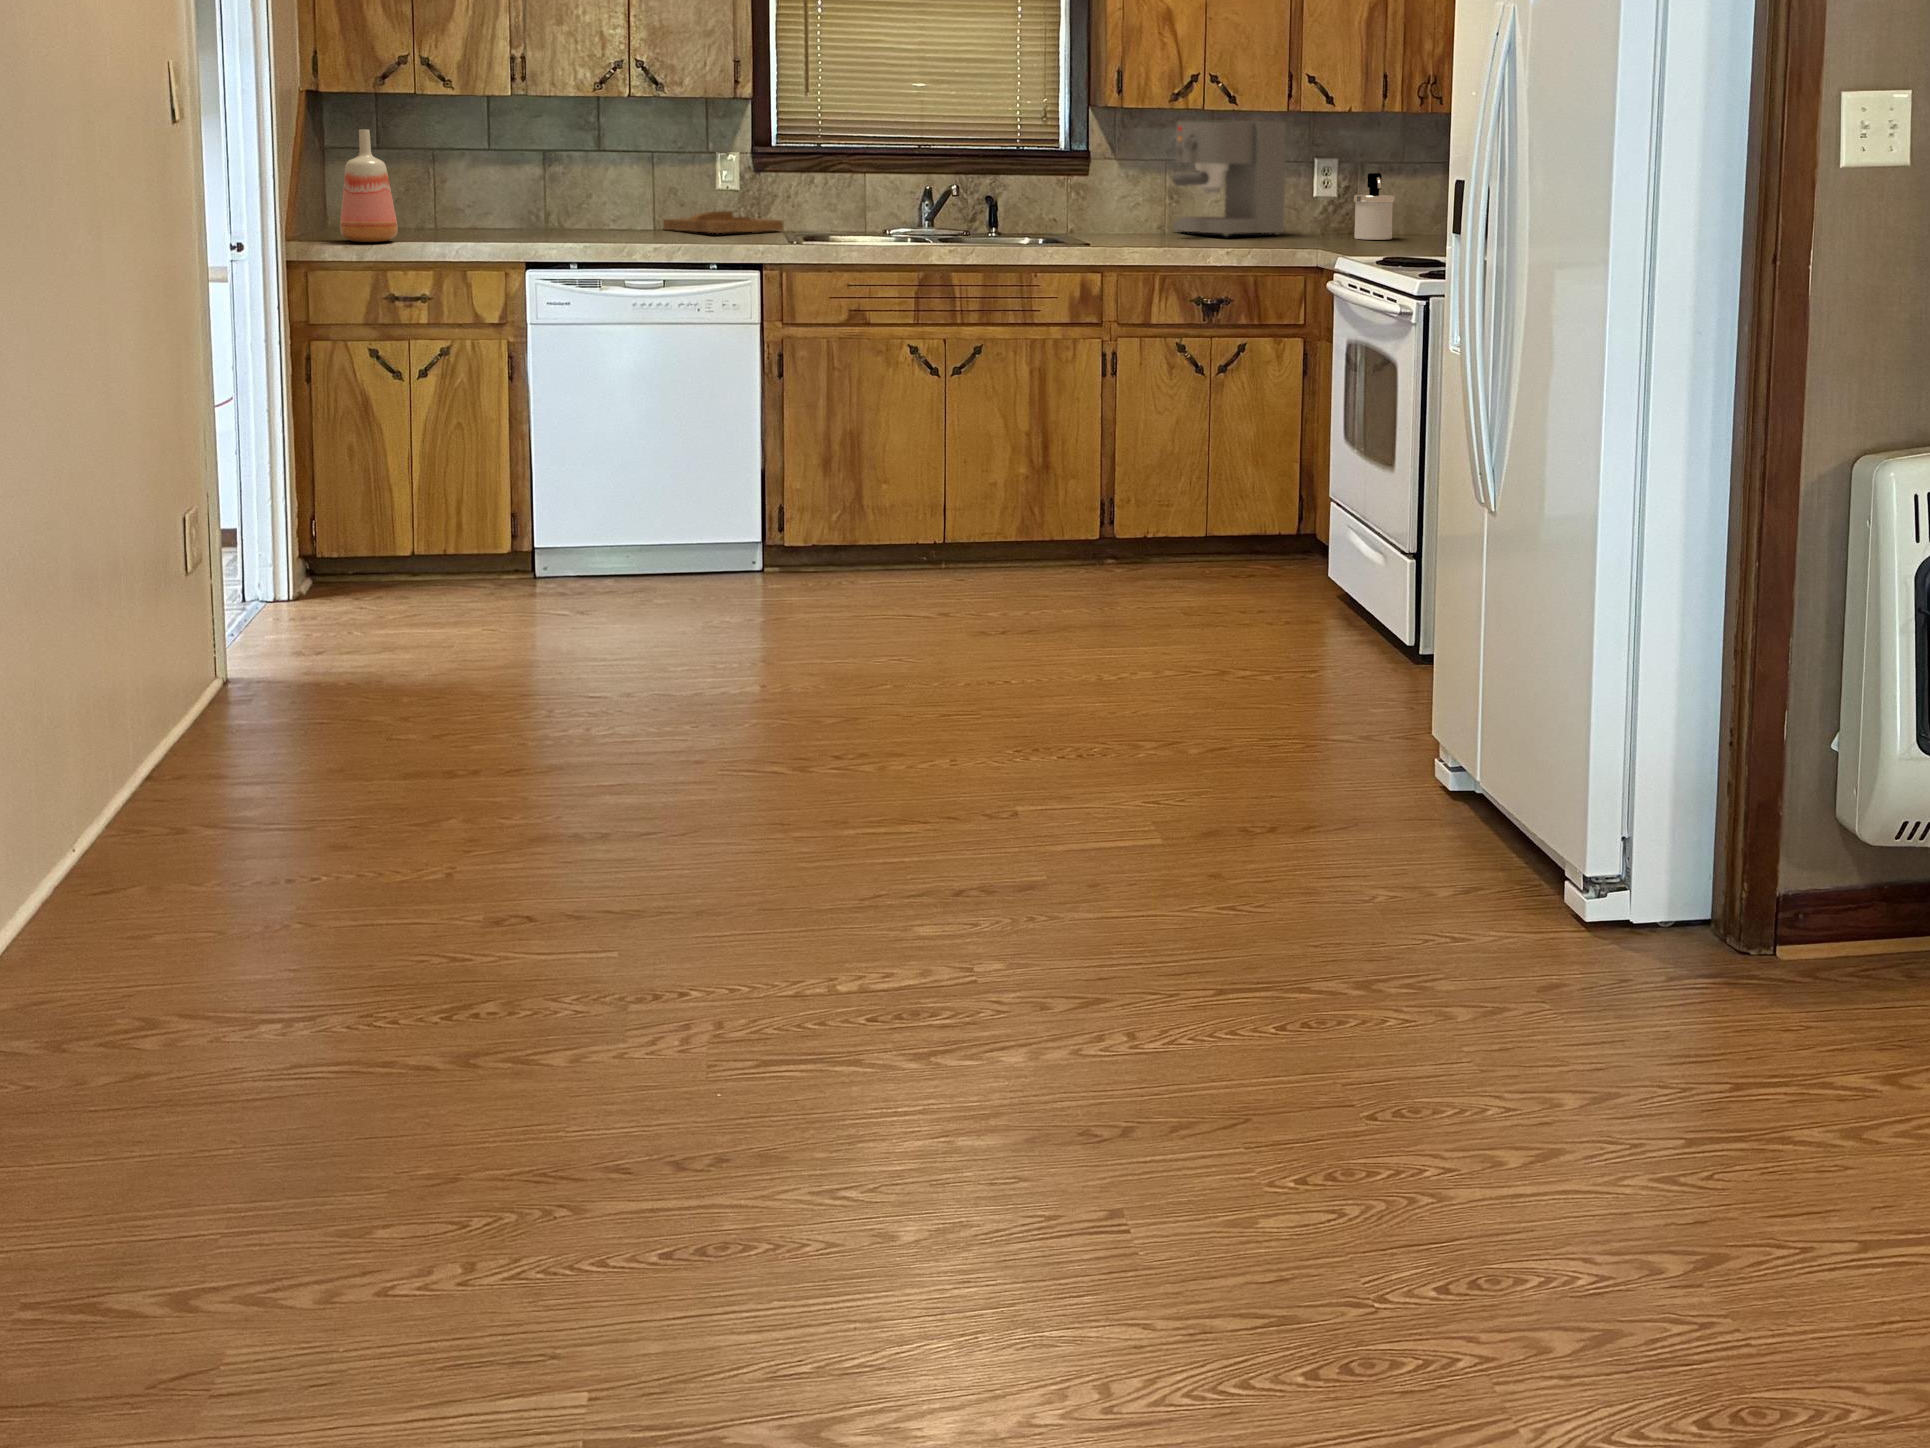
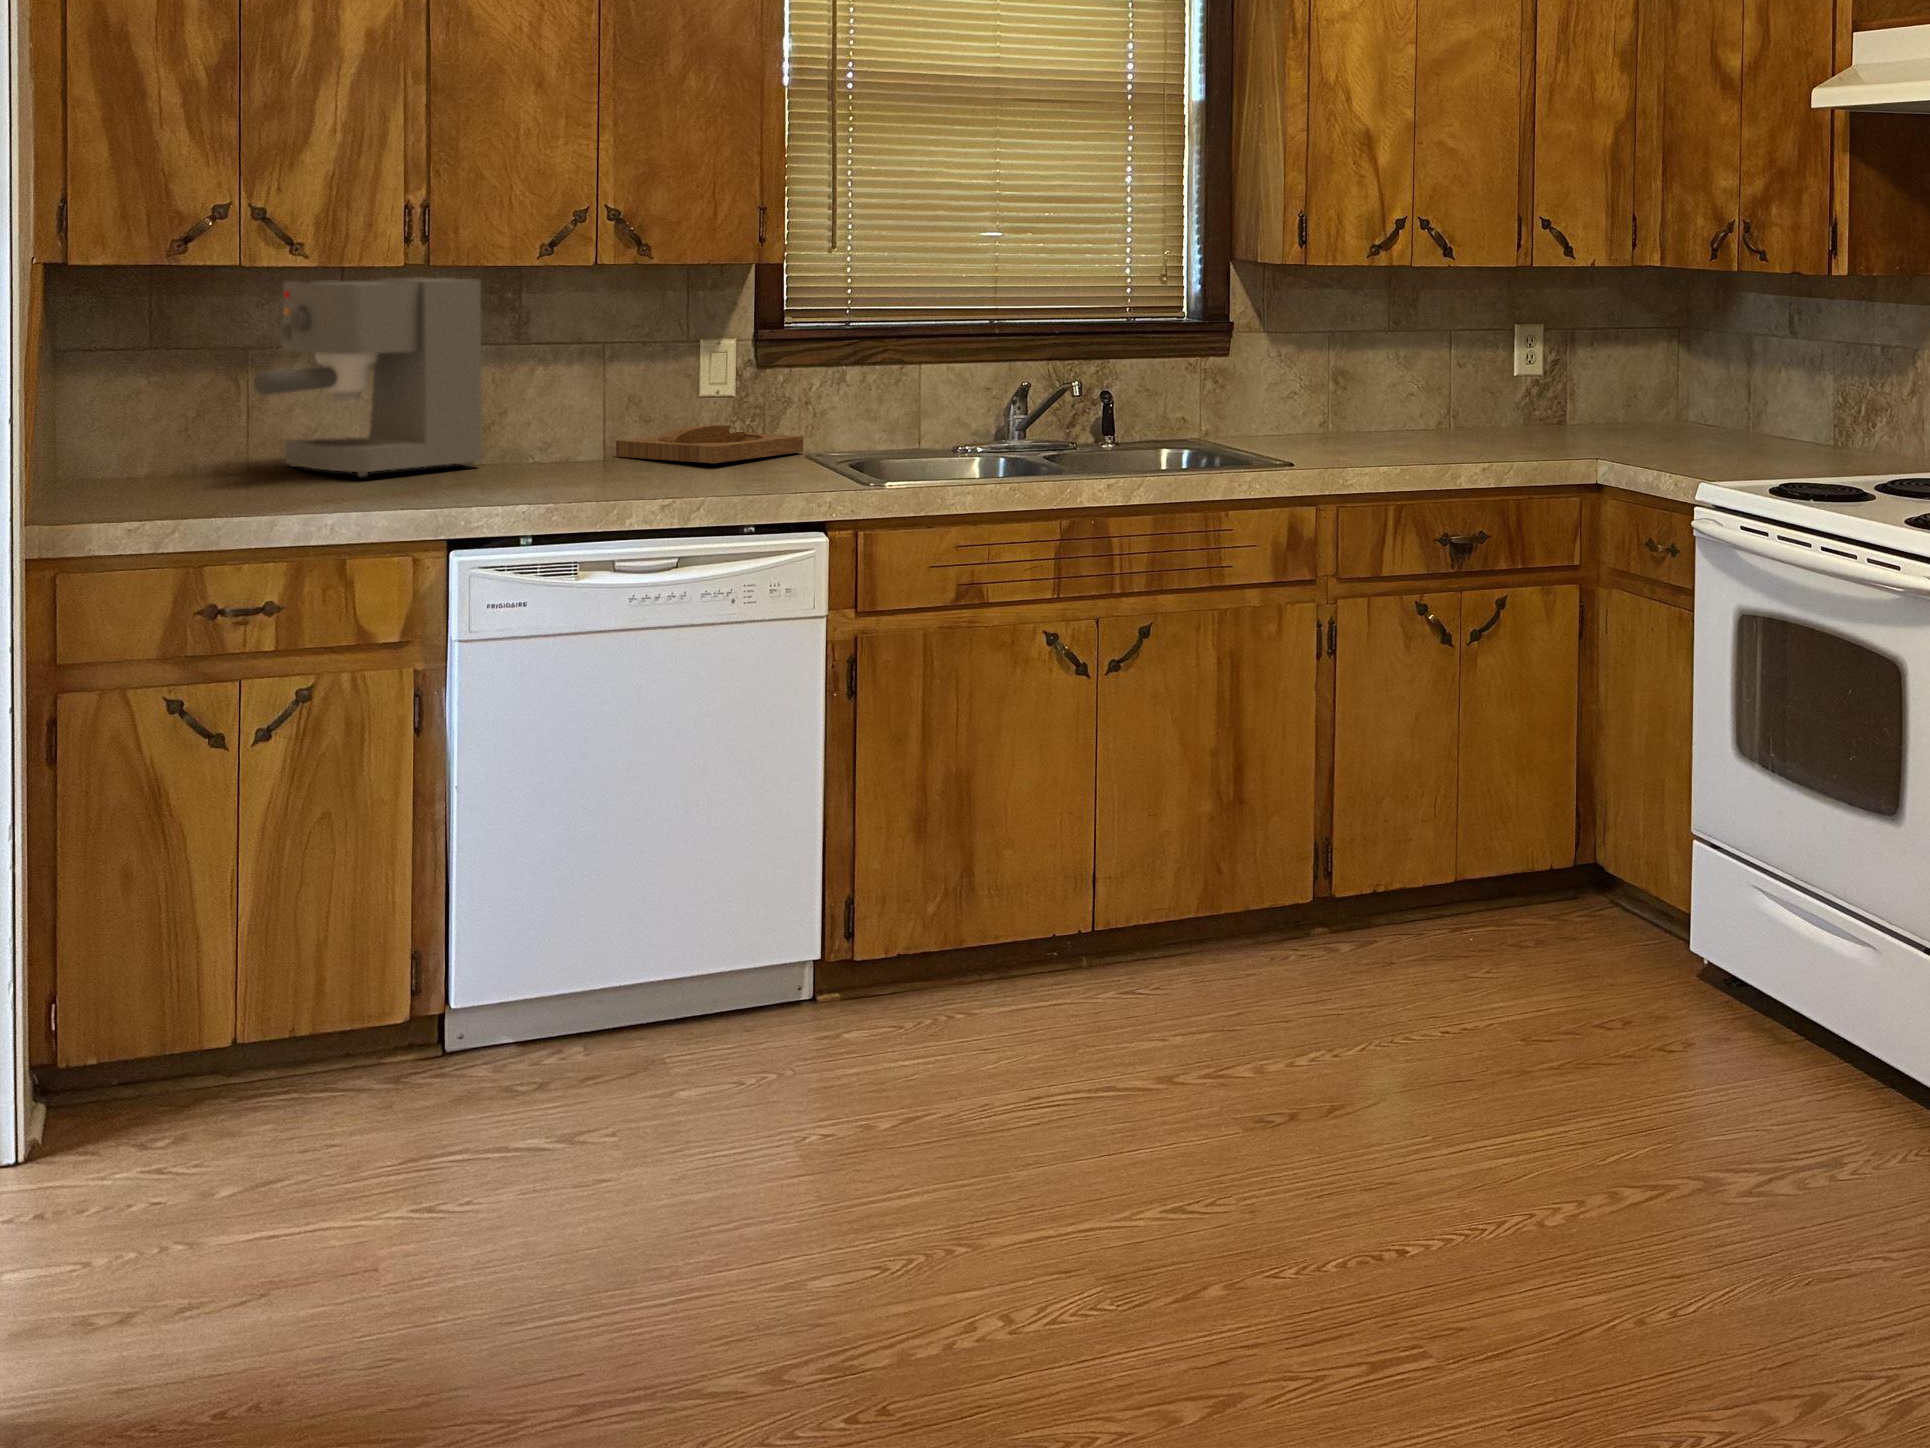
coffee maker: present [1172,121,1286,236] -> present [254,278,482,476]
vase: present [340,130,398,242] -> none [107,327,208,512]
soap dispenser: present [1354,173,1394,240] -> none [1573,344,1626,434]

